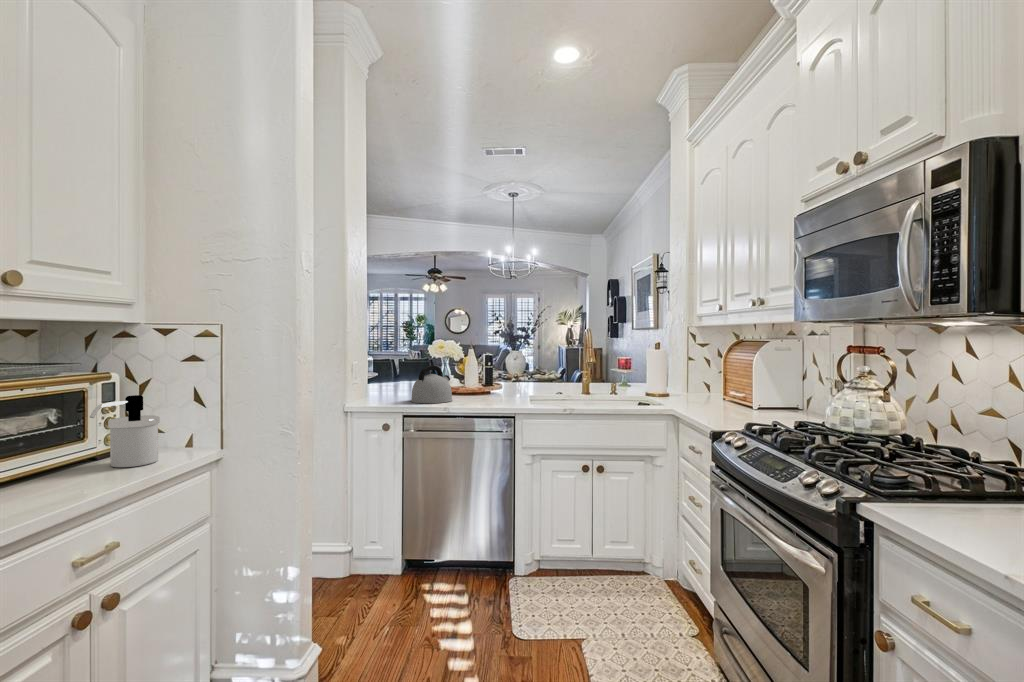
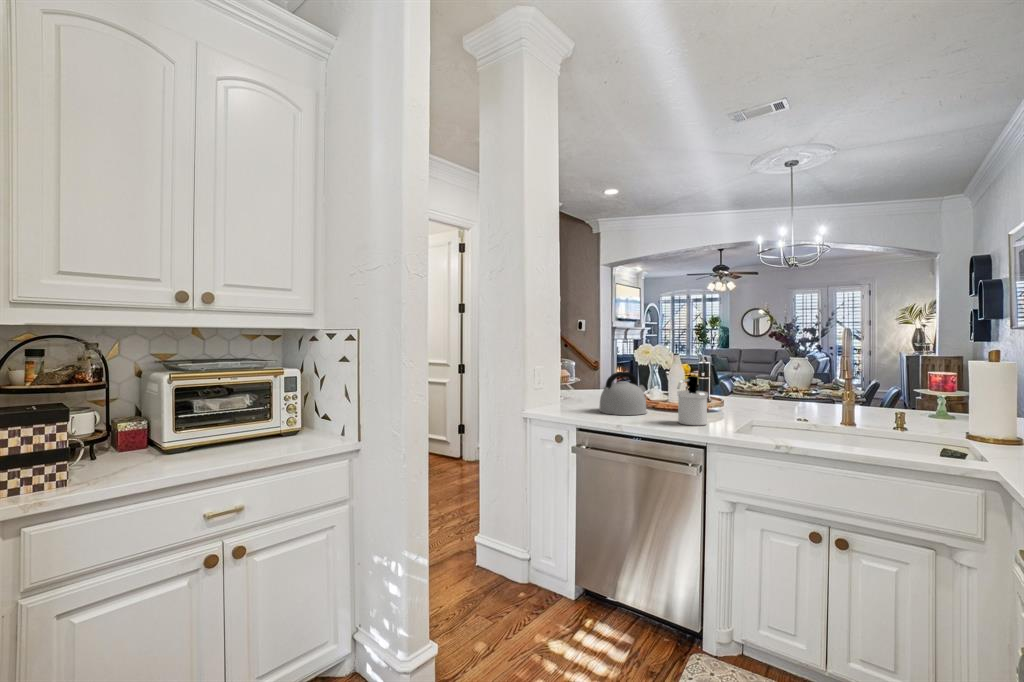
soap dispenser: present [90,395,160,467] -> present [677,376,708,425]

